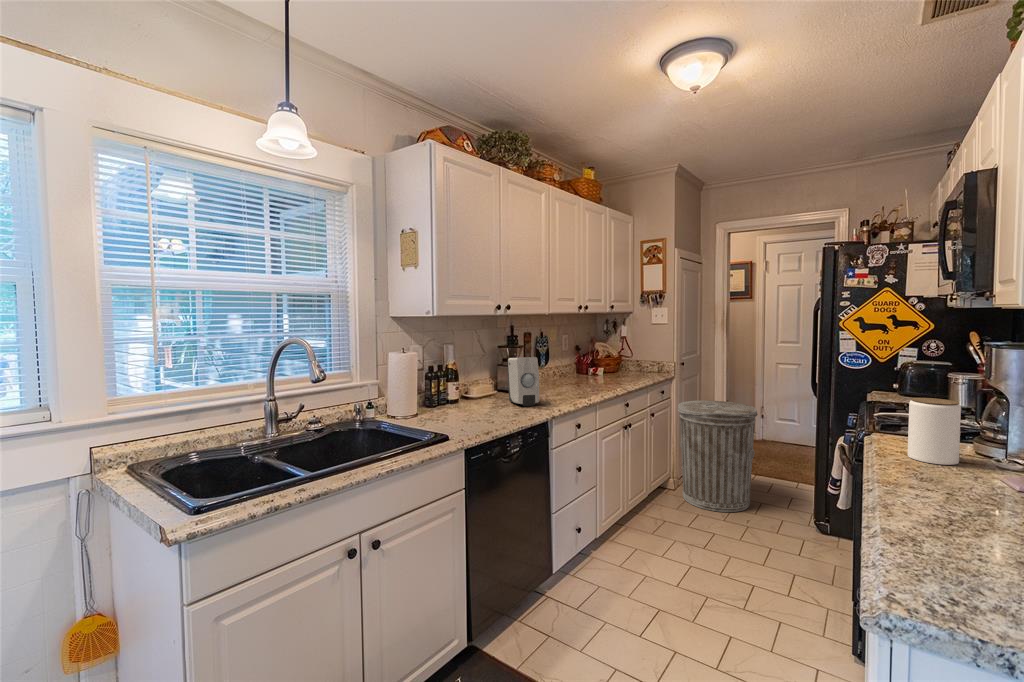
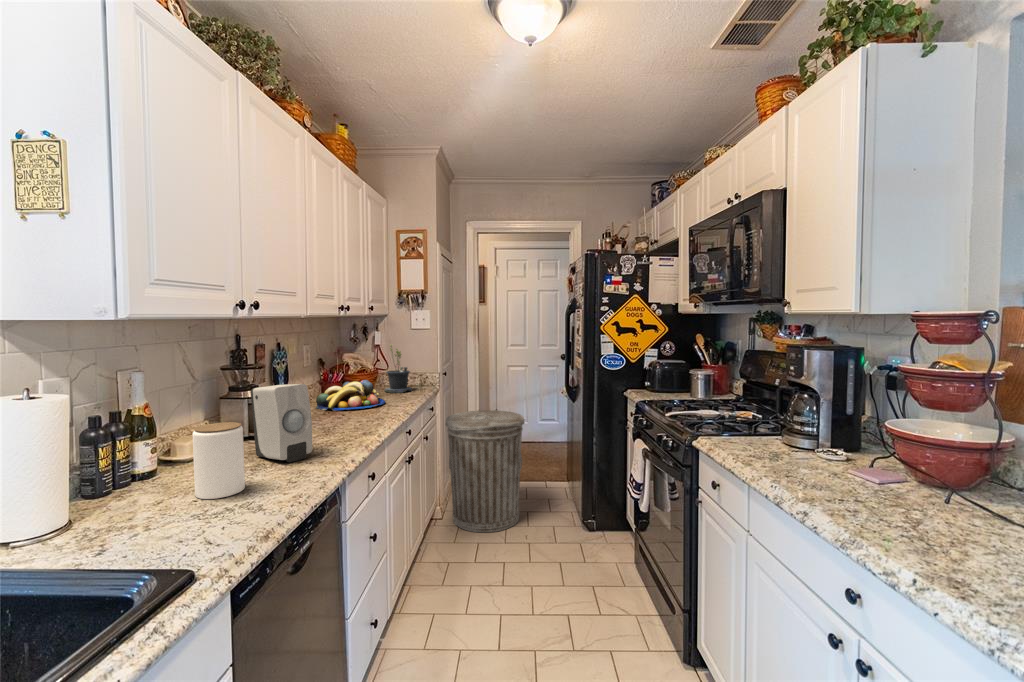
potted plant: none [624,336,648,376] -> present [385,344,412,393]
fruit bowl: none [565,363,617,384] -> present [316,380,385,411]
jar: present [908,398,961,465] -> present [193,422,245,499]

